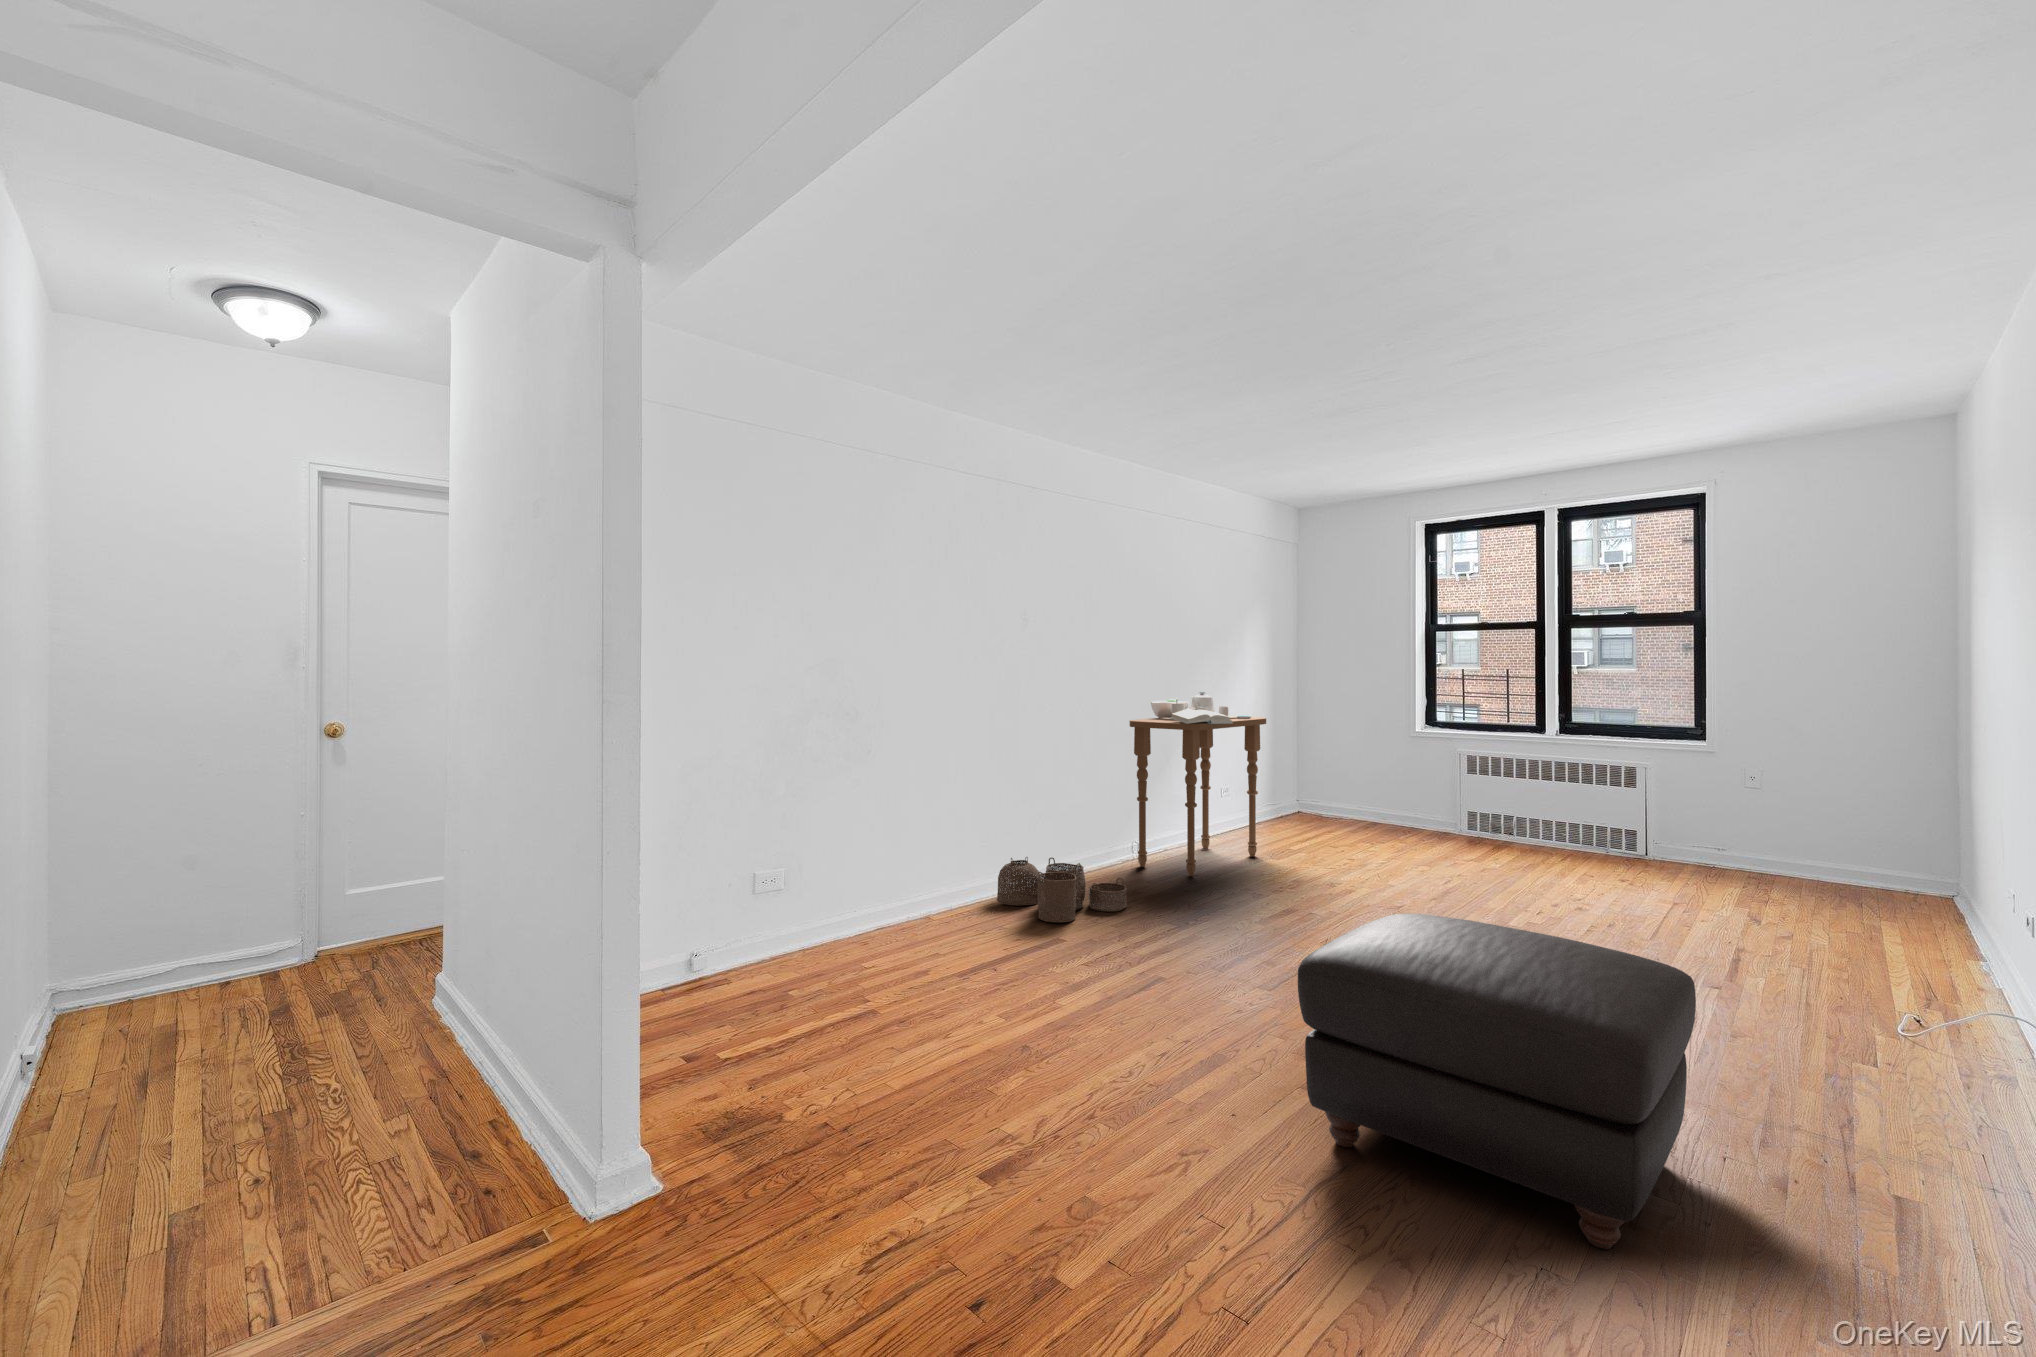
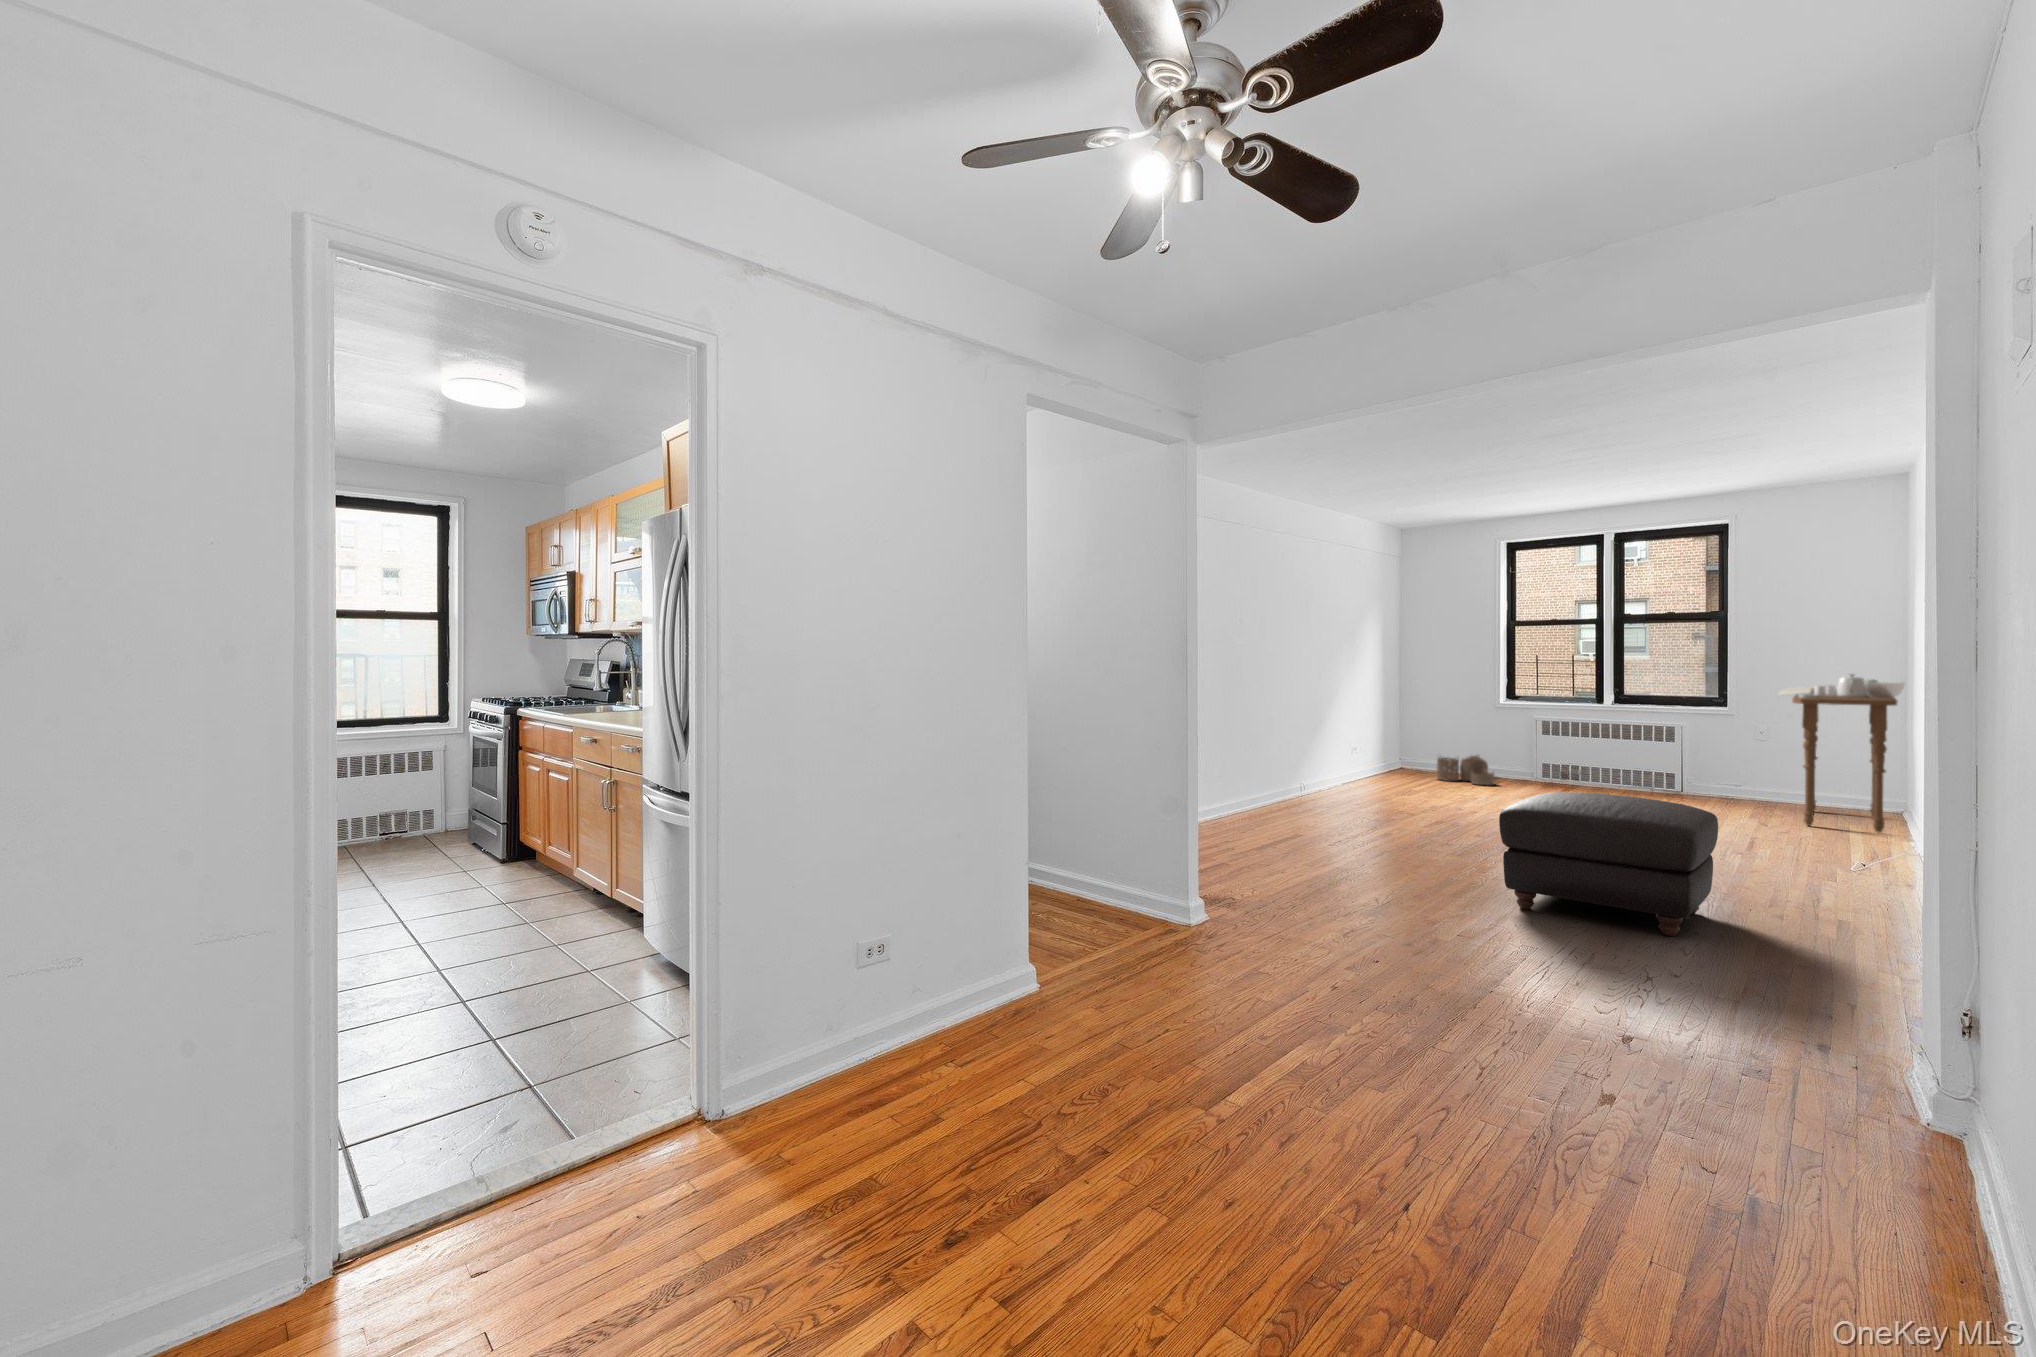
side table: present [1130,692,1266,876] -> present [1779,674,1905,833]
woven basket: present [997,857,1127,922] -> present [1437,756,1495,785]

